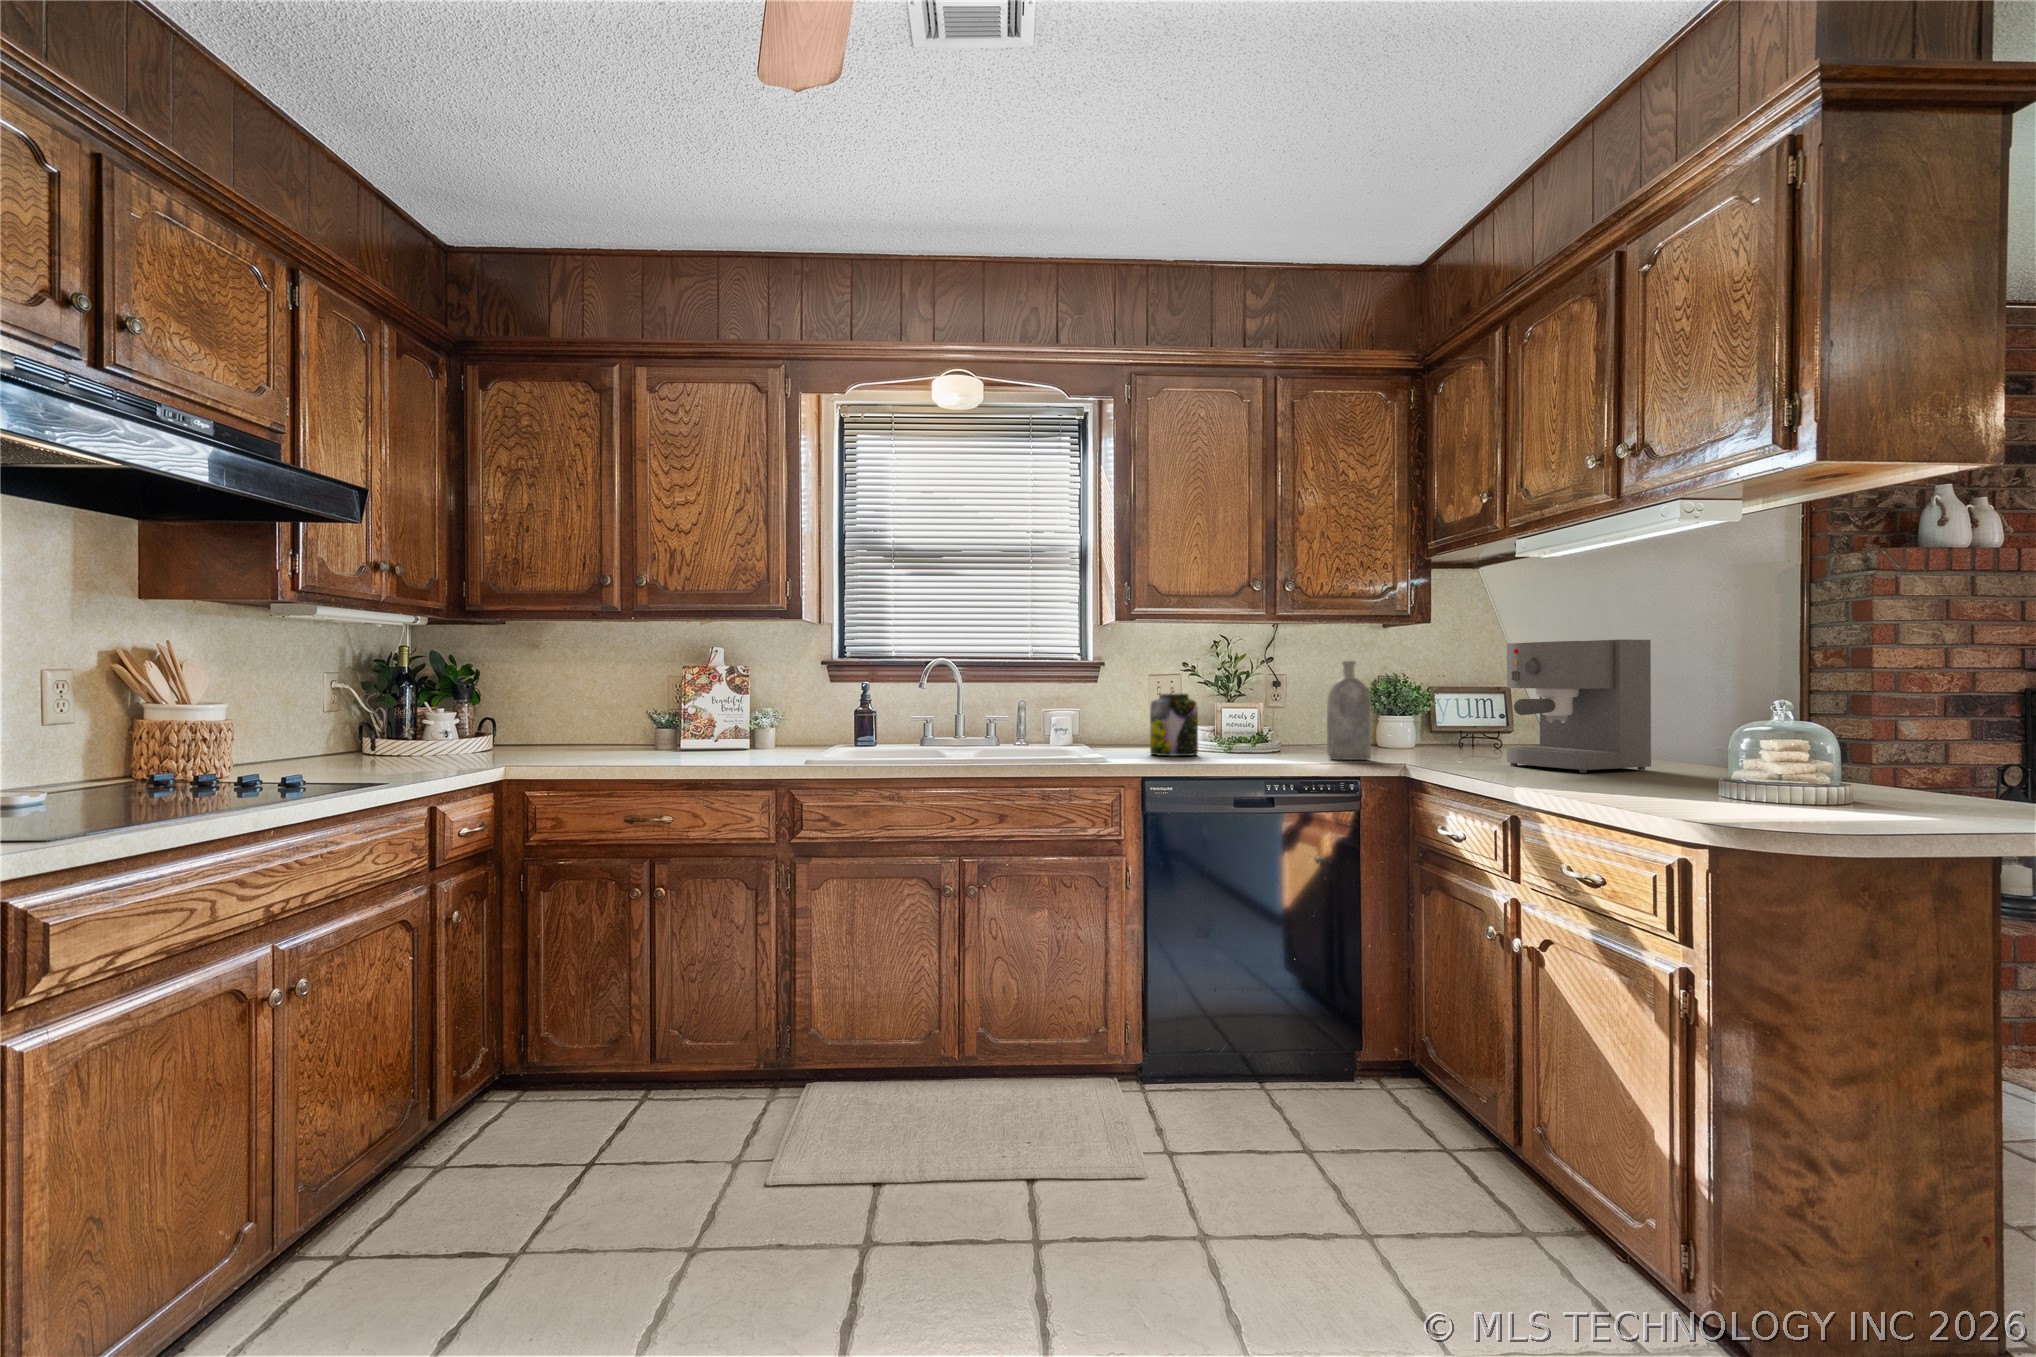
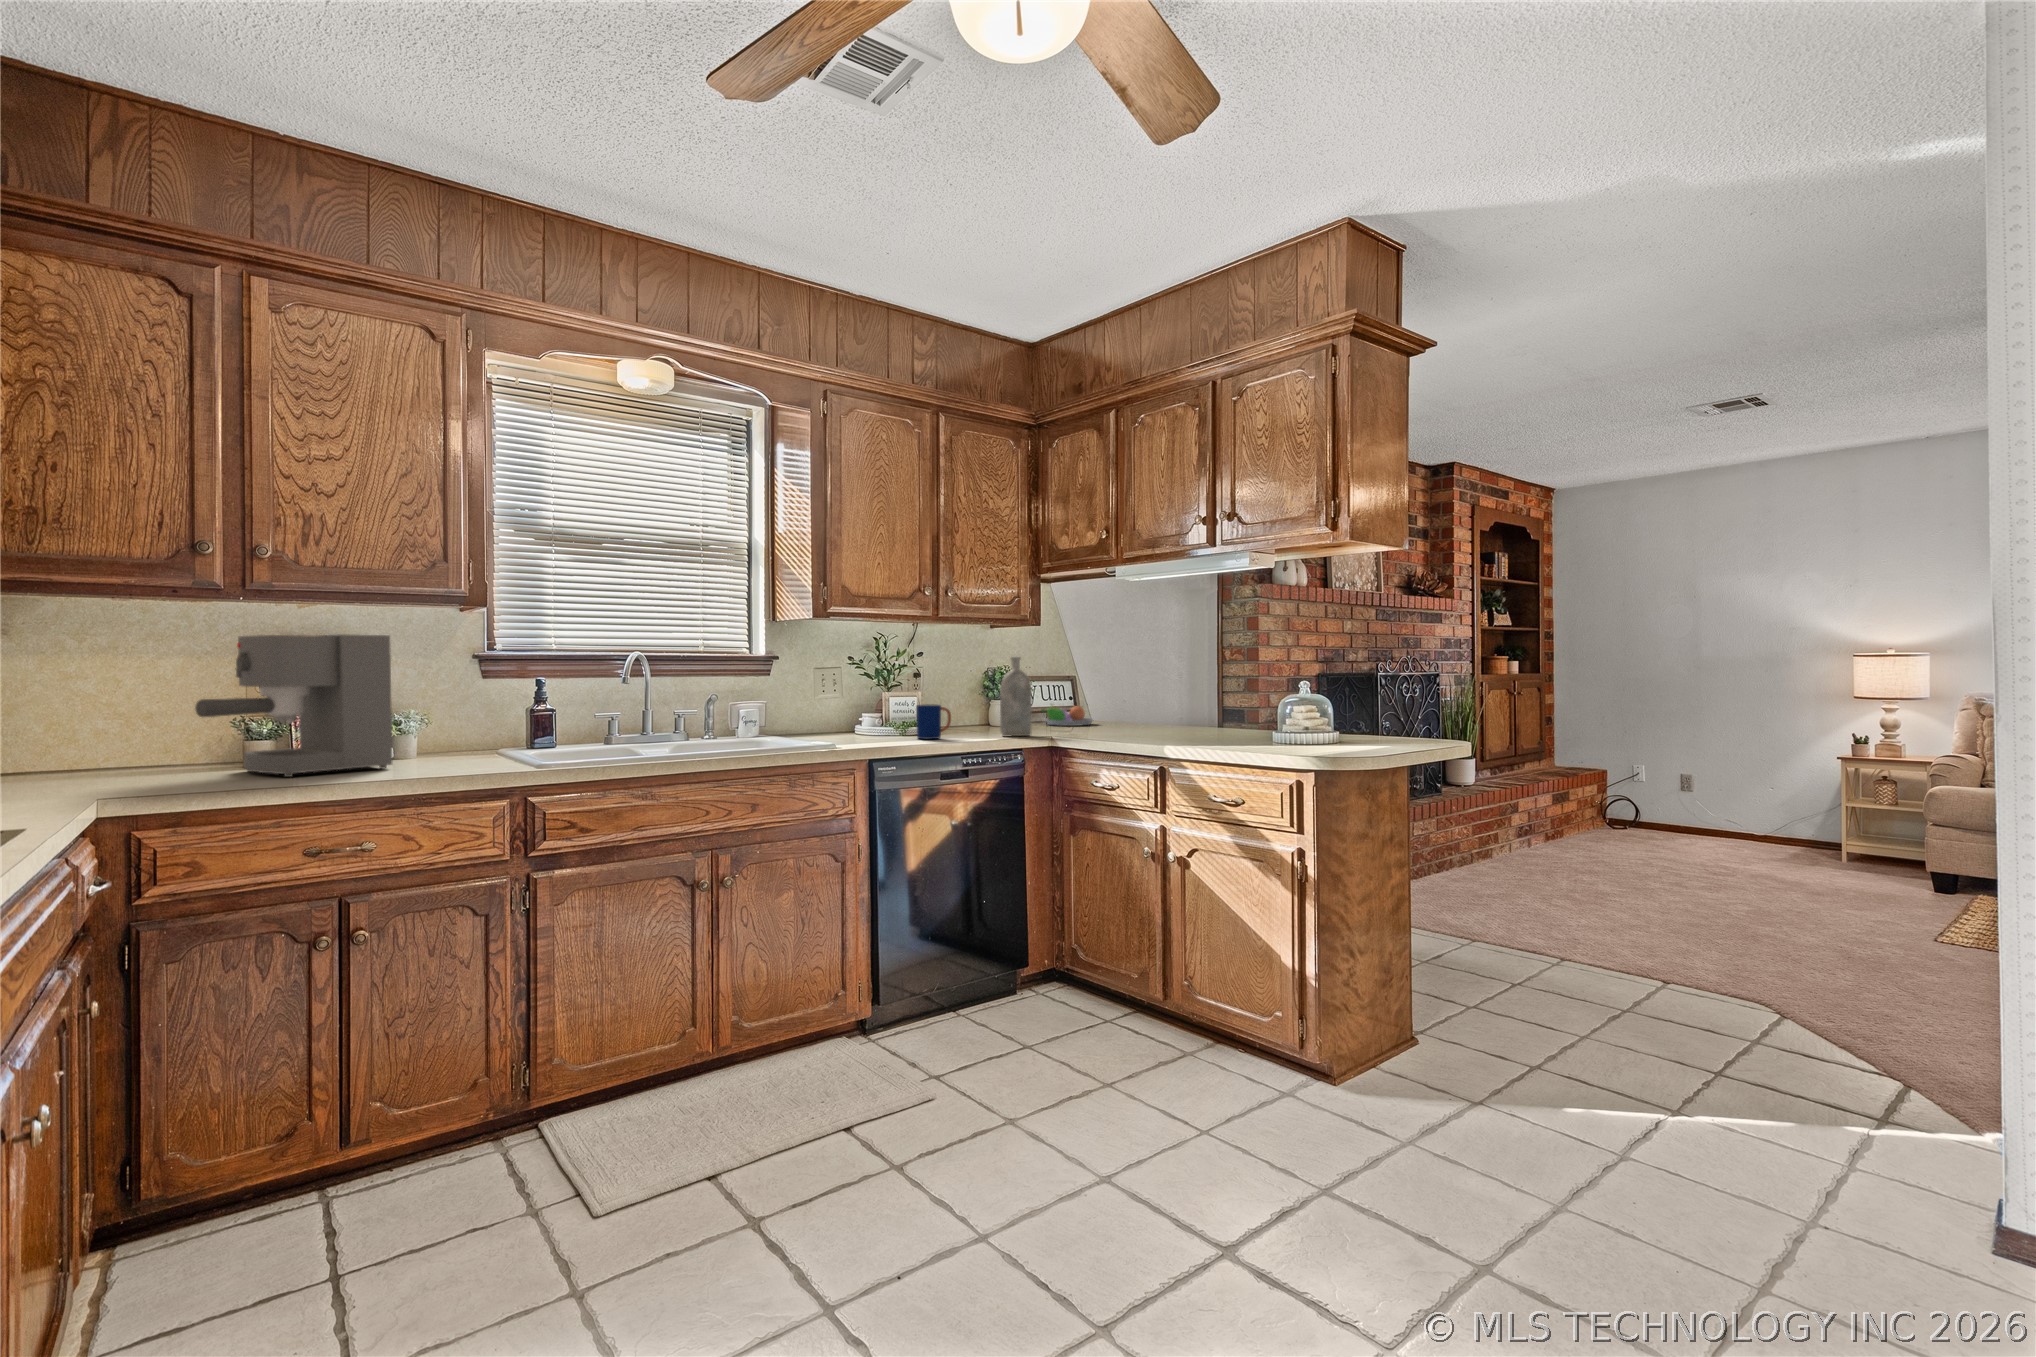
coffee maker: present [1507,639,1651,773] -> present [195,634,392,777]
jar: present [1150,694,1198,756] -> none [854,685,897,741]
mug: none [1218,717,1261,758] -> present [916,704,951,739]
fruit bowl: none [1437,721,1520,751] -> present [1042,706,1094,726]

